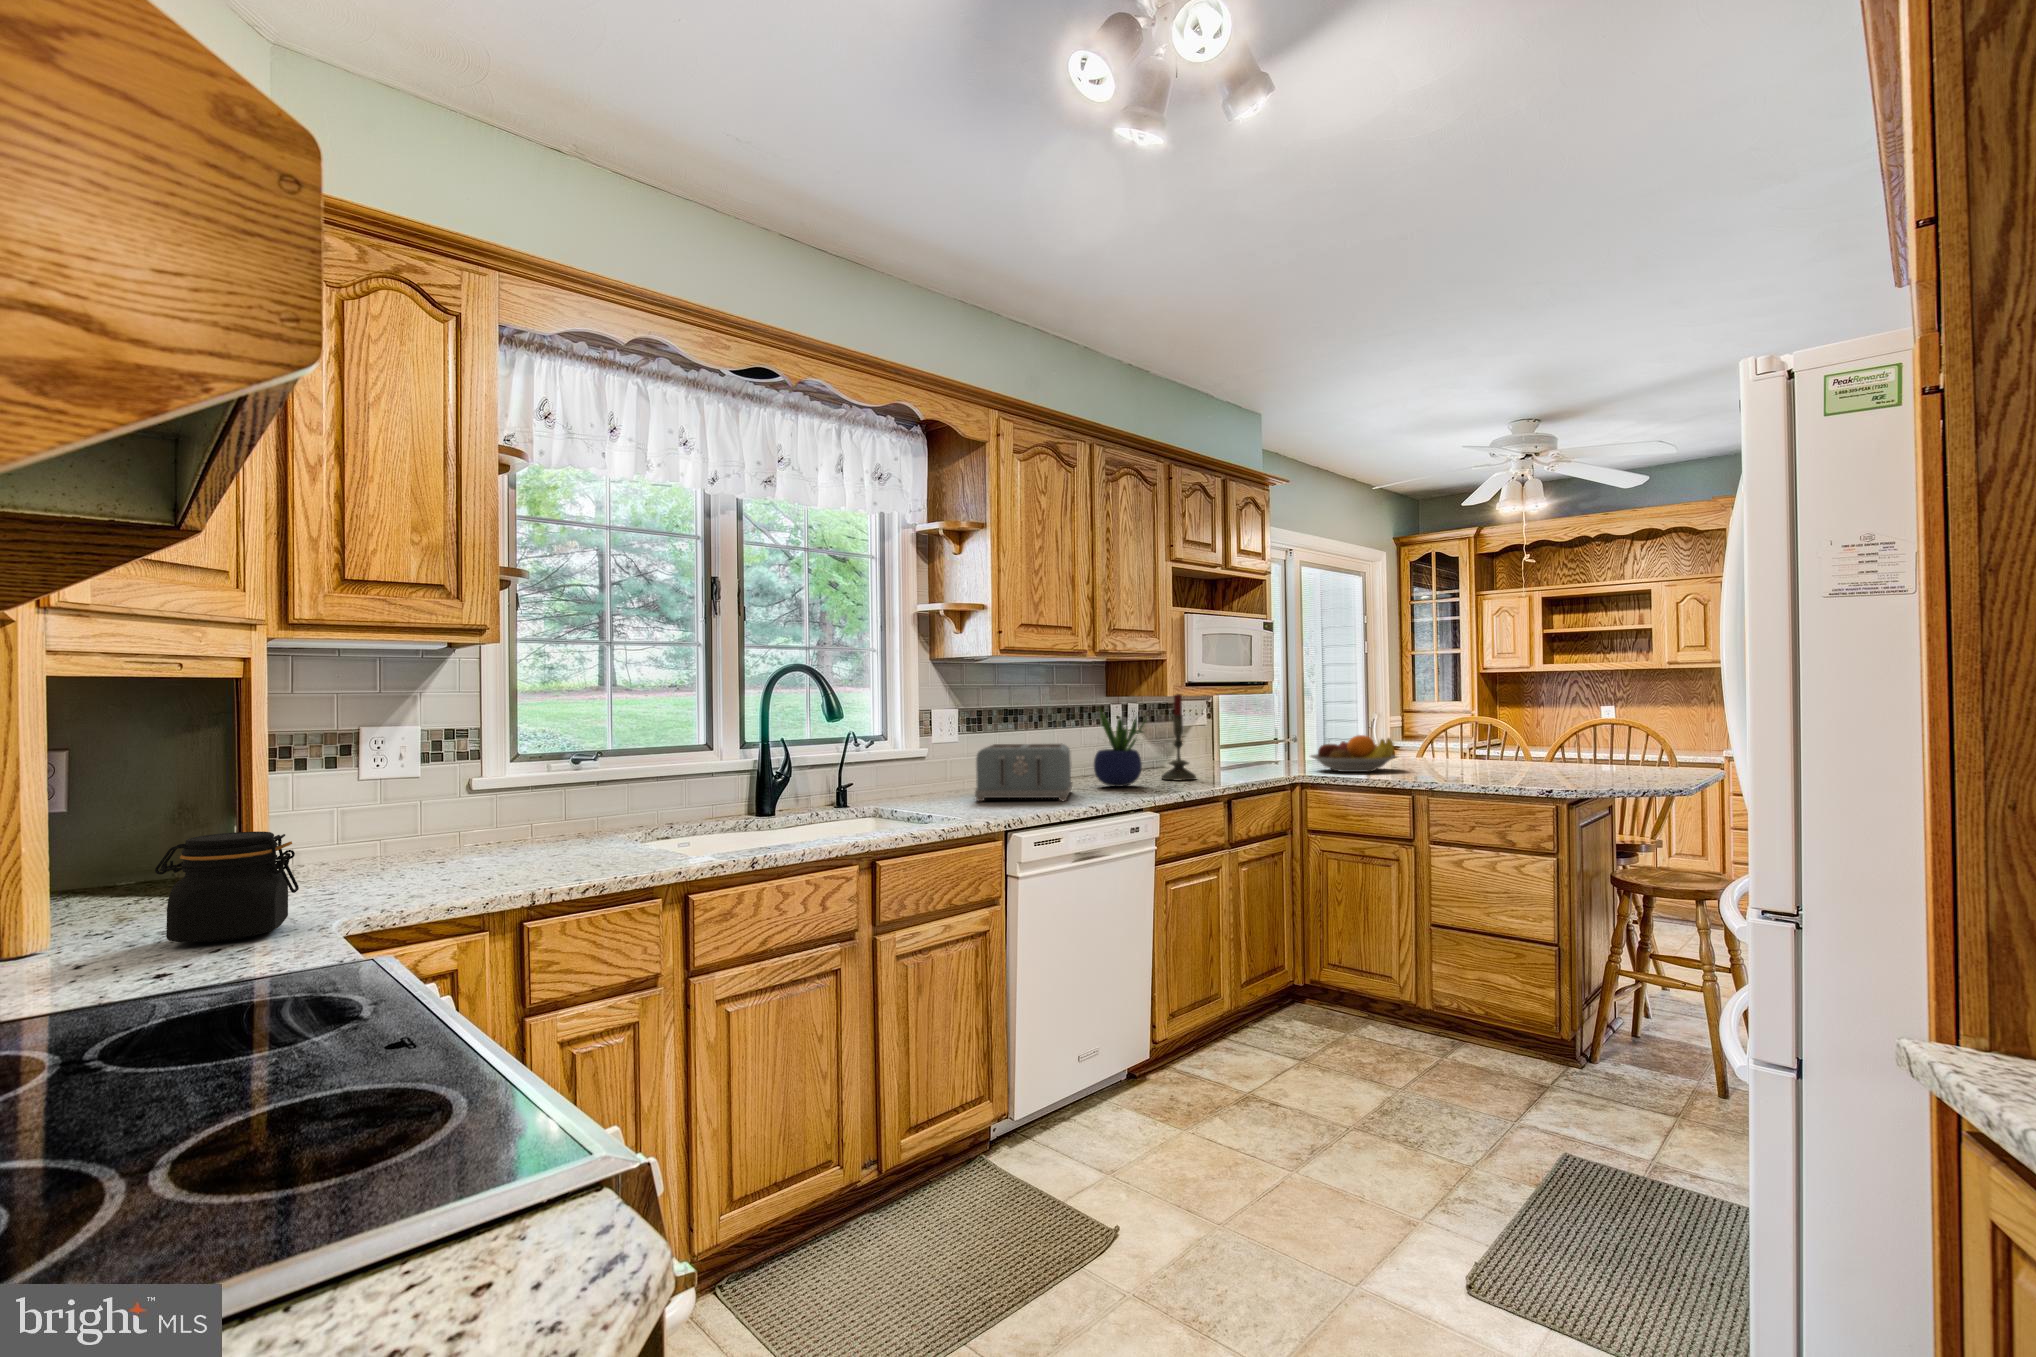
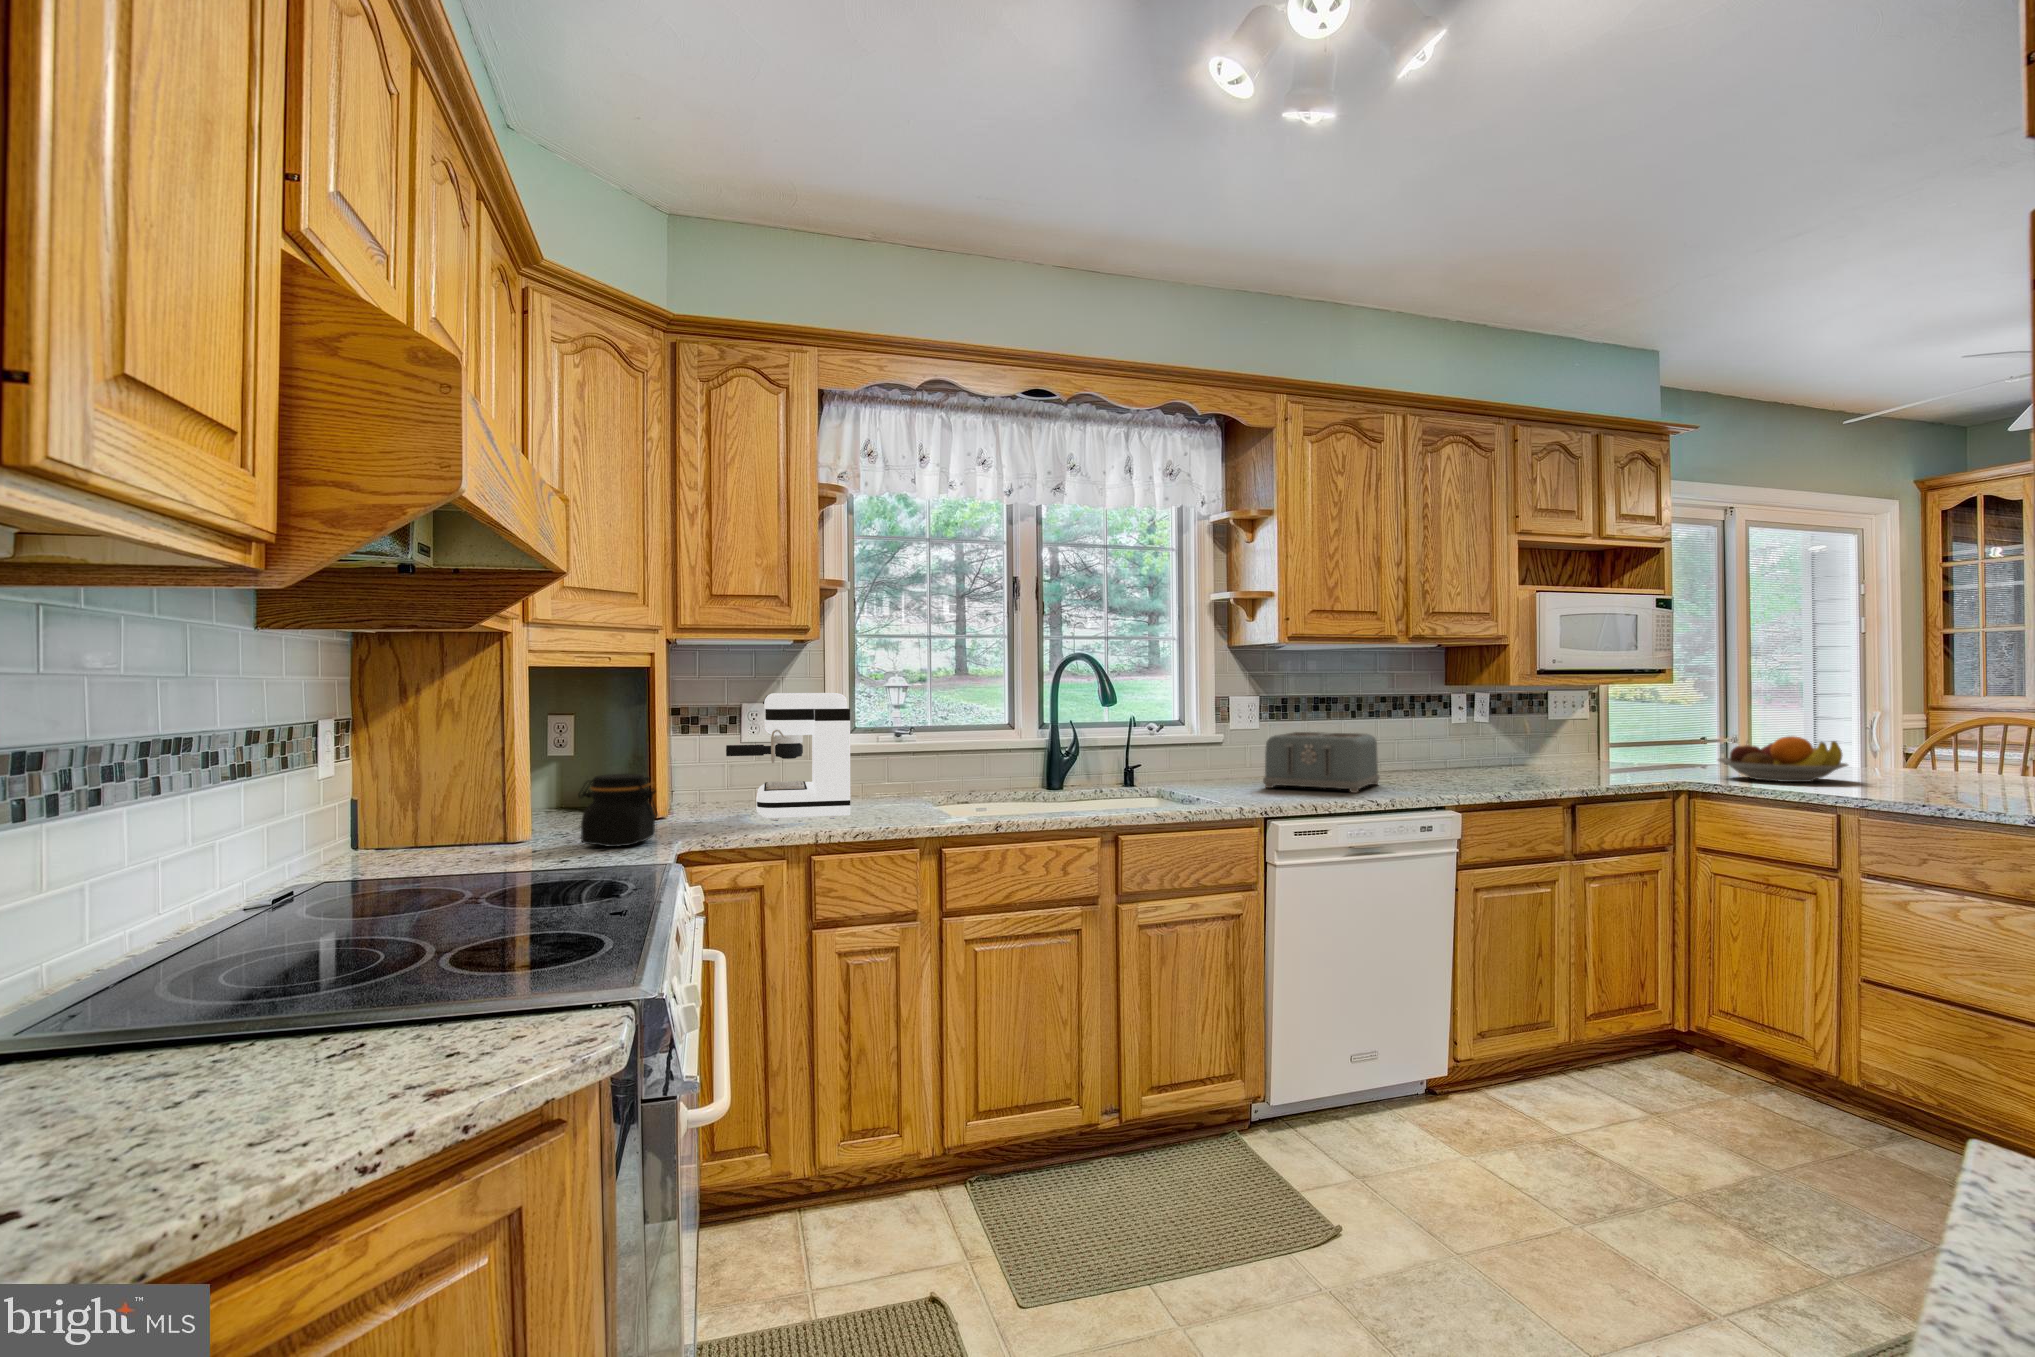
candle: present [1162,694,1196,781] -> none [1505,680,1548,780]
potted plant: present [1094,710,1145,787] -> none [1409,695,1478,782]
coffee maker: none [357,712,554,881] -> present [726,693,850,821]

